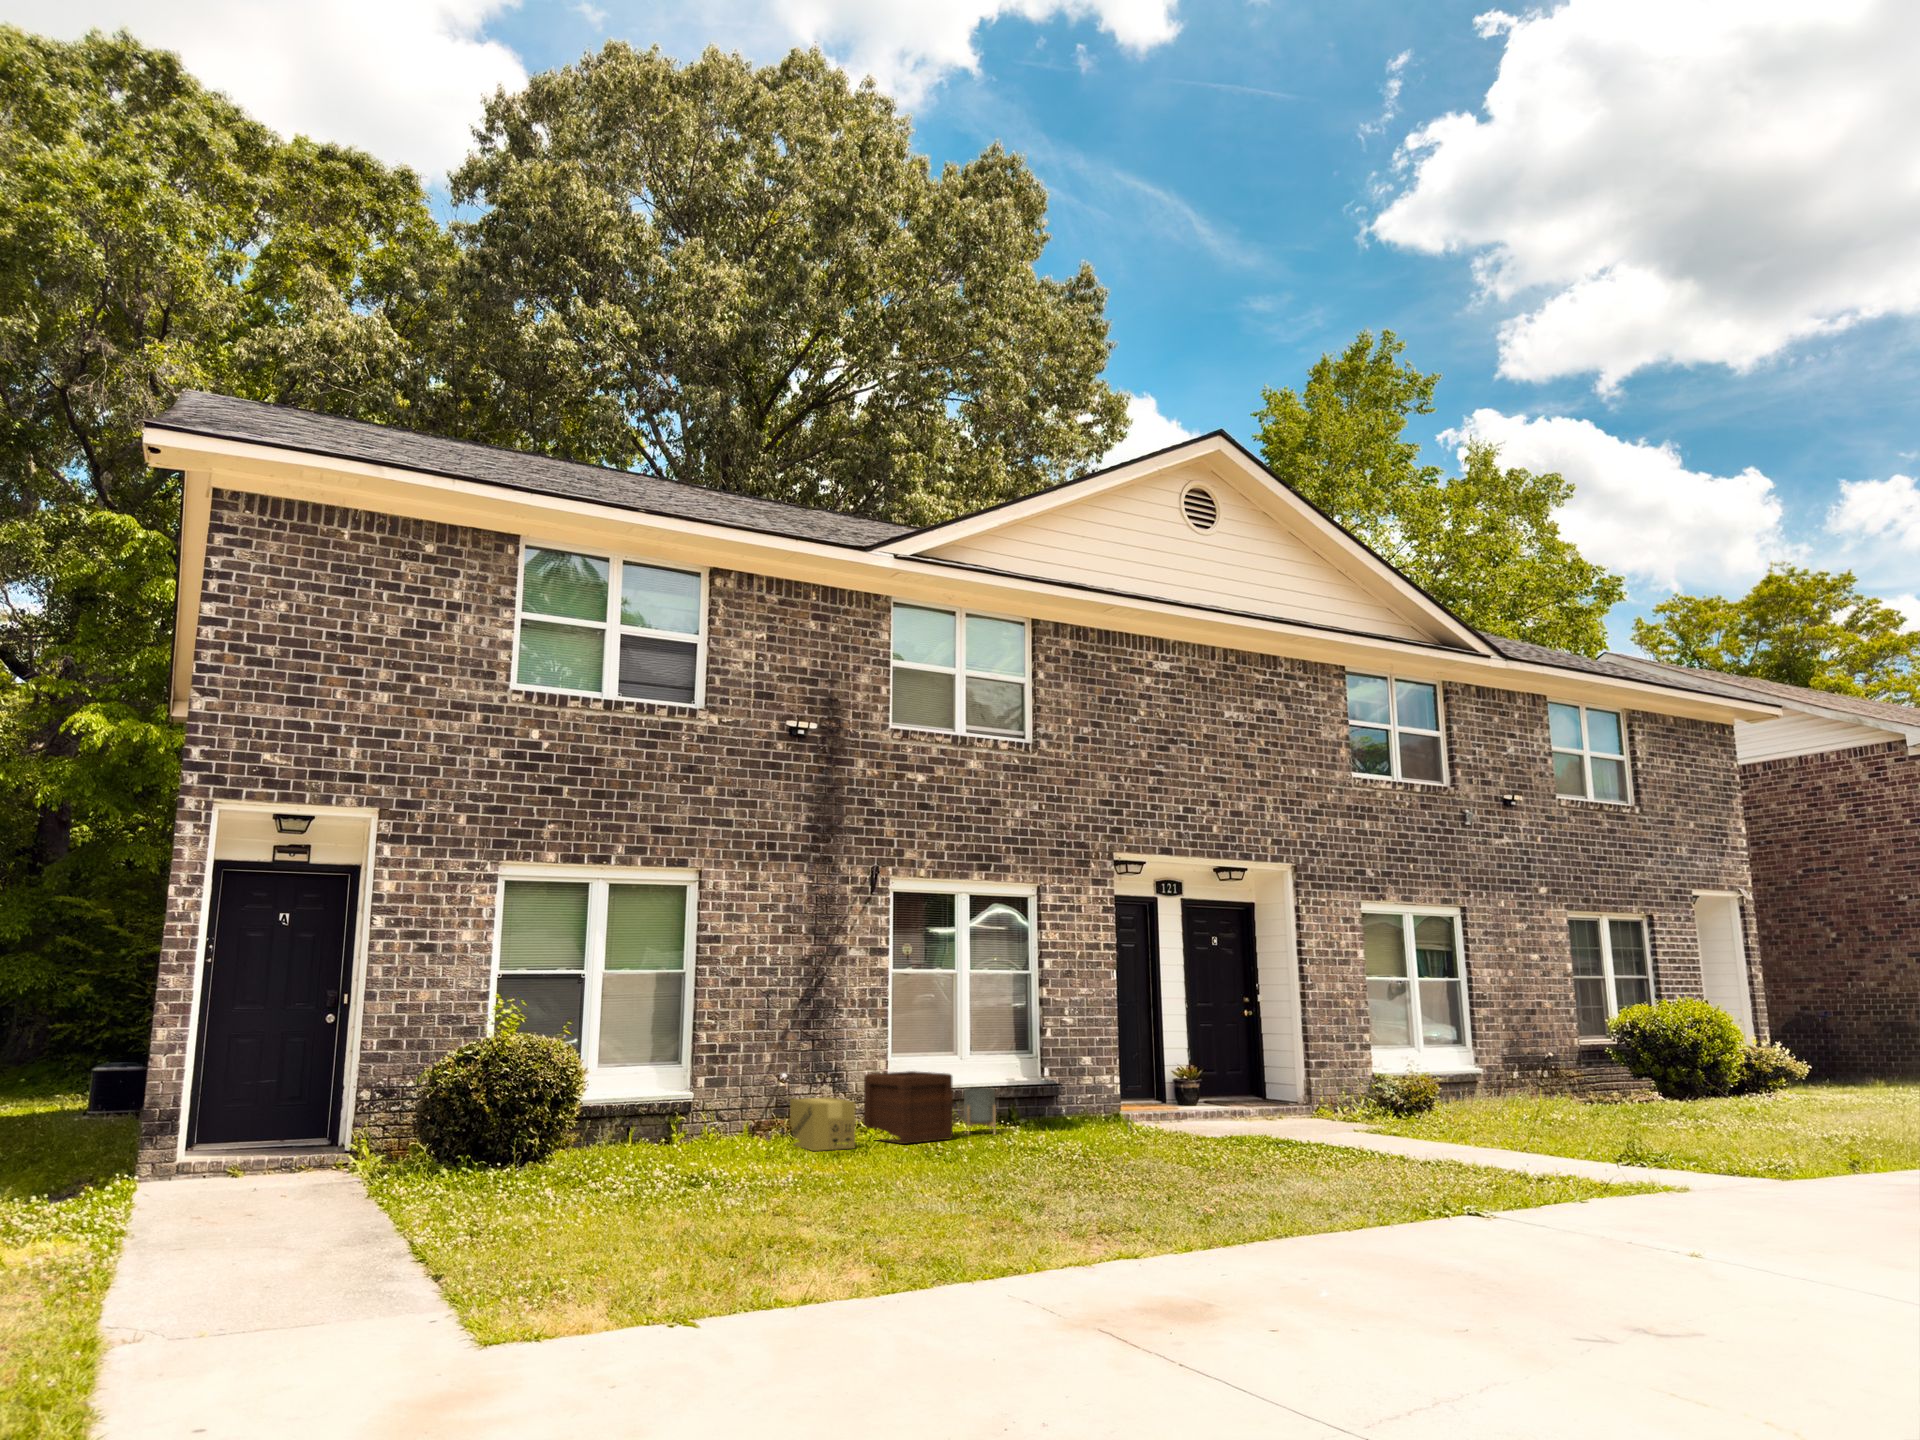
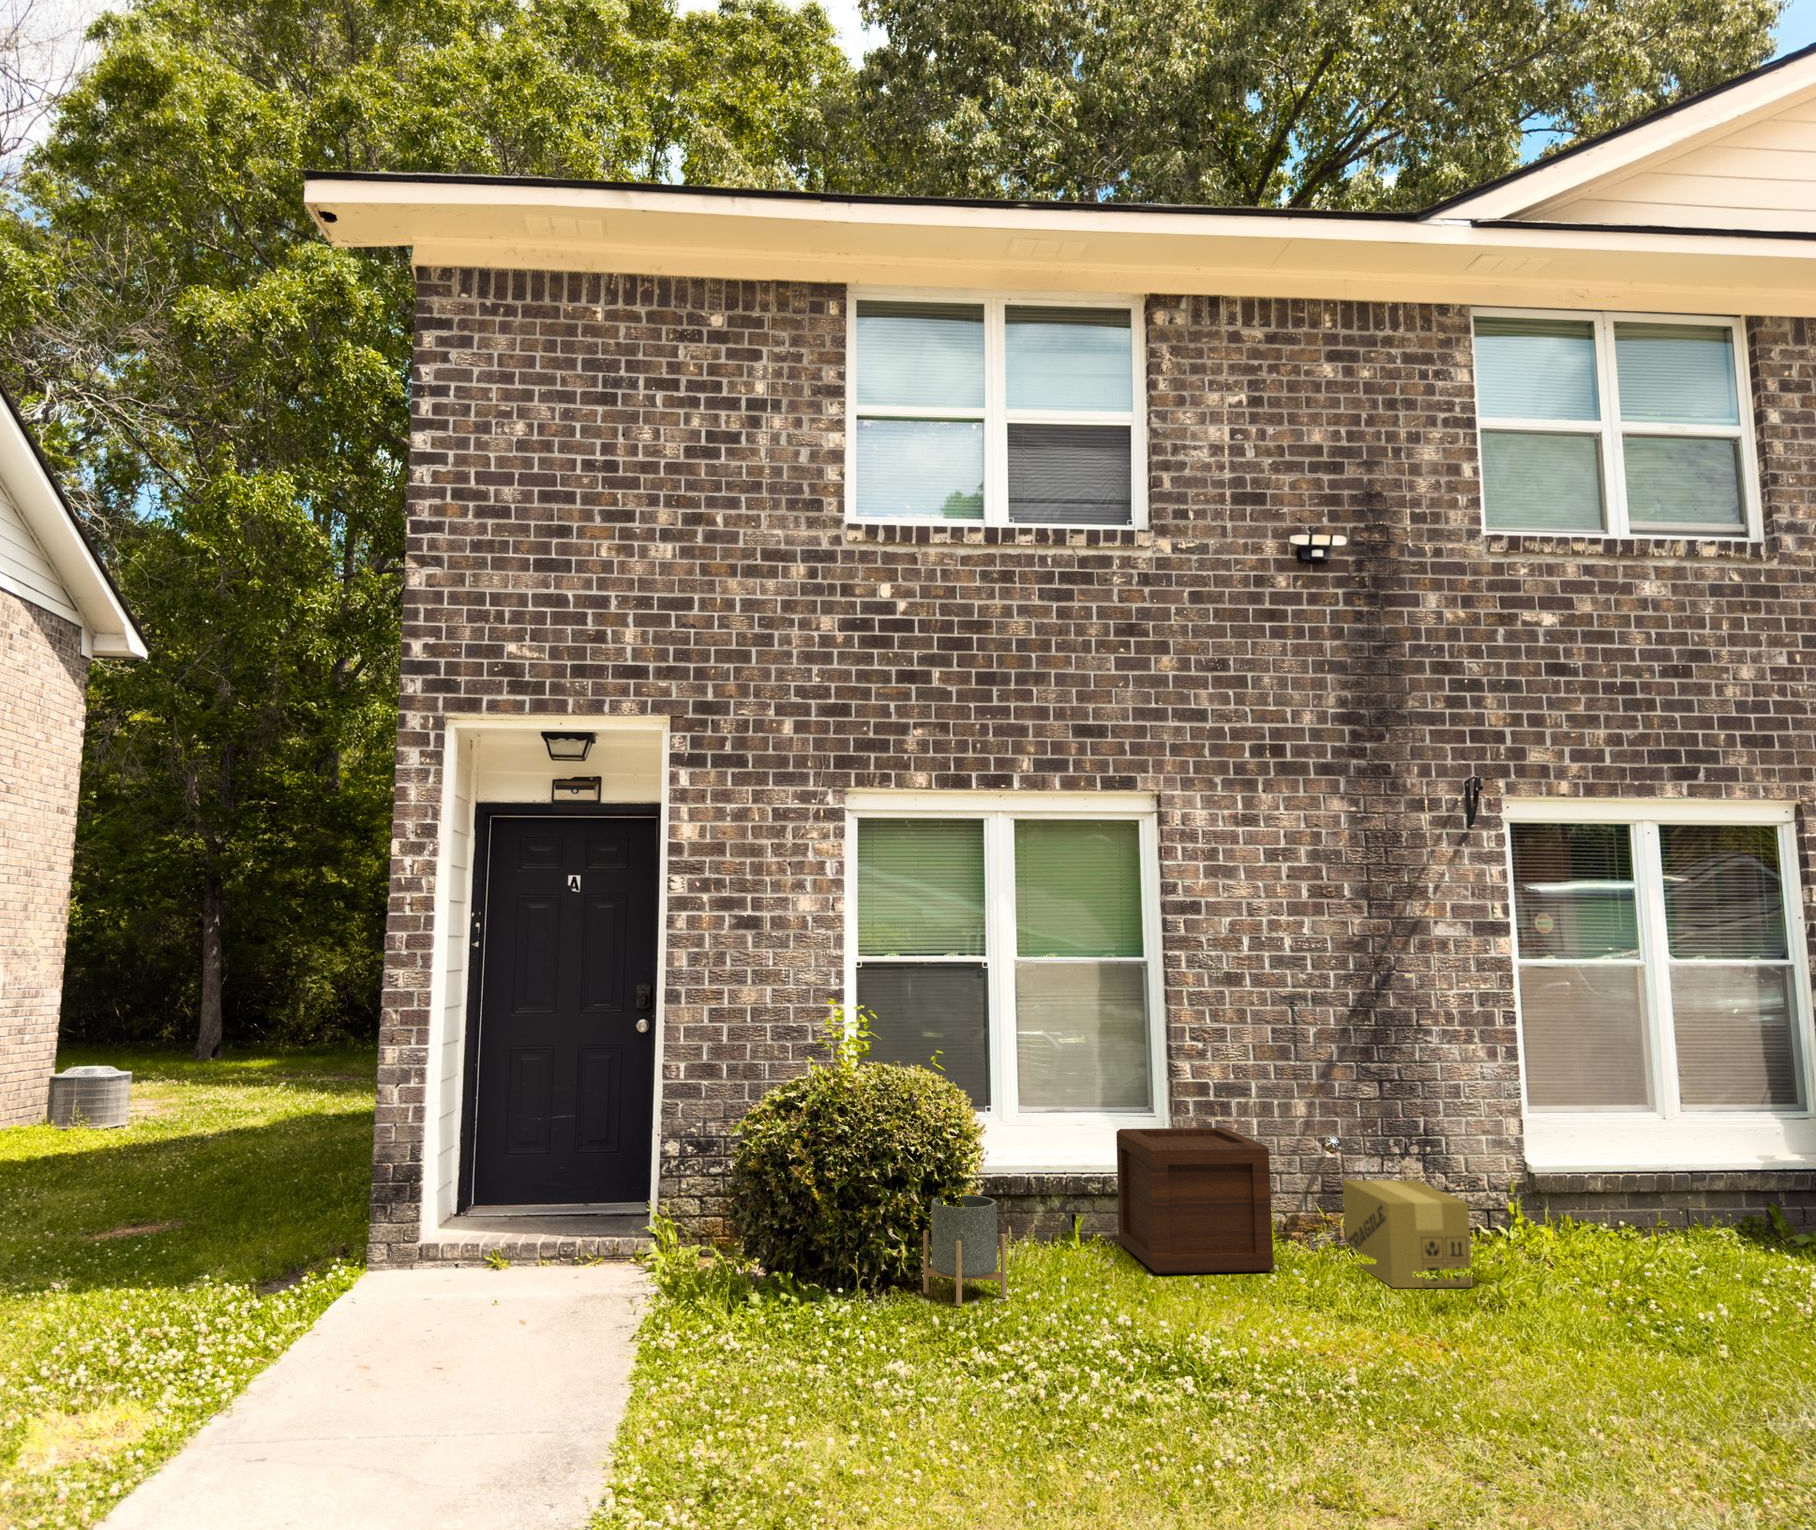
wooden crate: present [864,1071,953,1144] -> present [1116,1128,1273,1274]
planter: present [964,1088,996,1135] -> present [923,1195,1006,1306]

